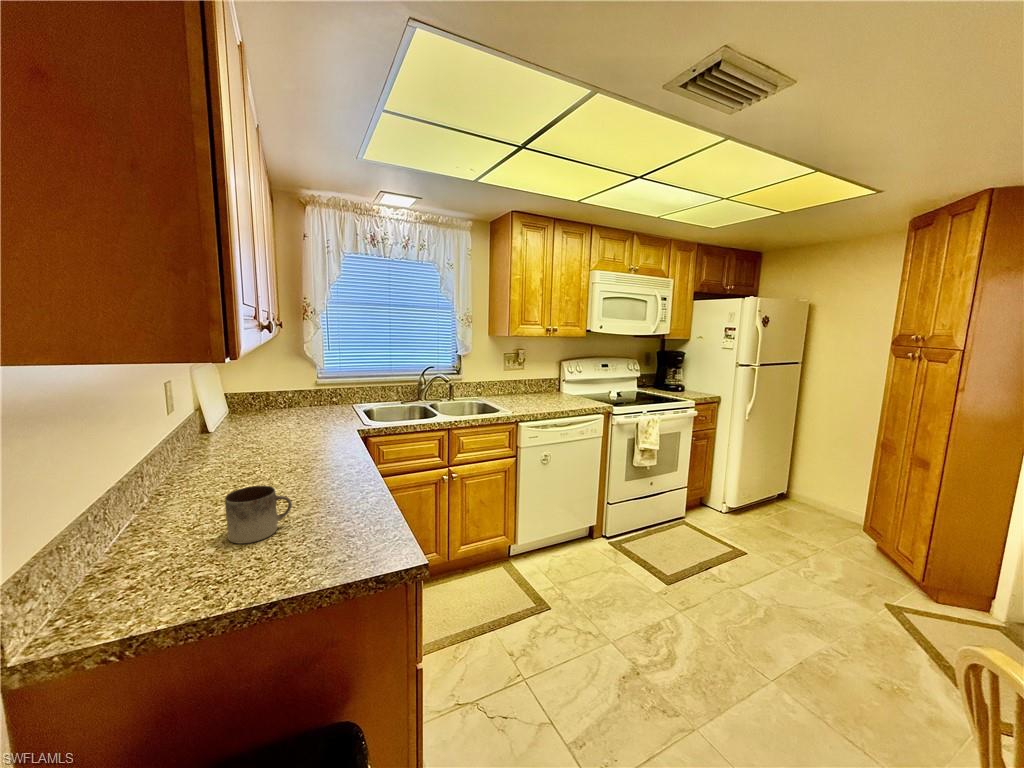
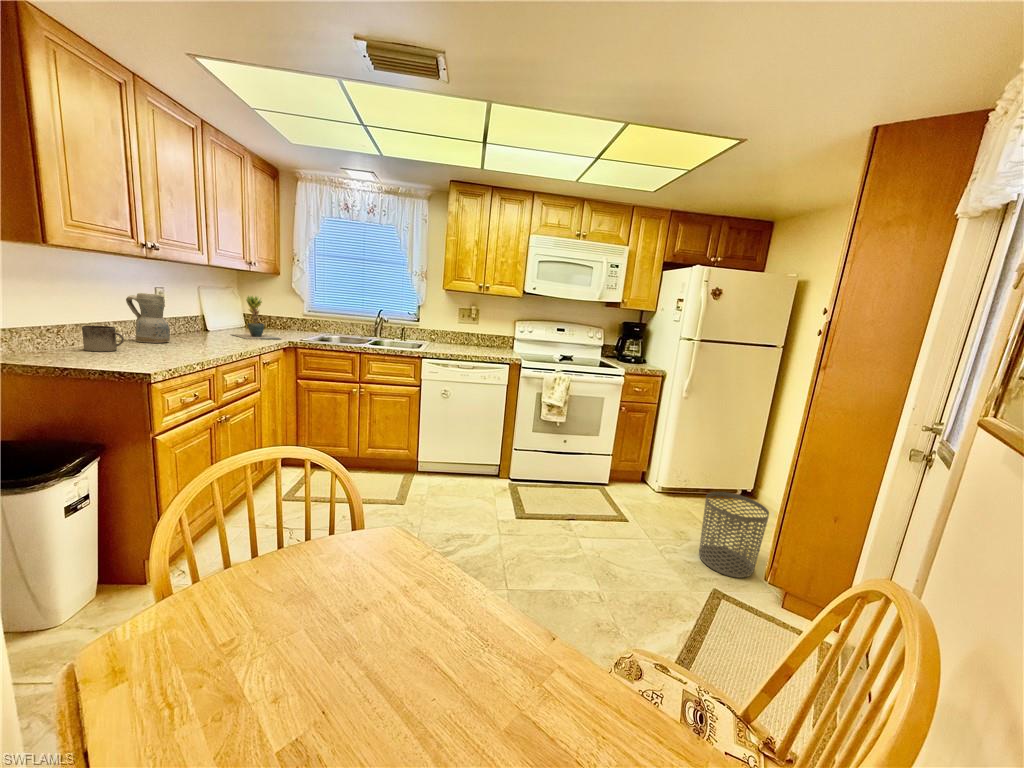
potted plant: none [259,371,339,436] -> present [234,296,279,339]
ceramic pitcher: none [194,403,264,488] -> present [126,293,170,343]
waste bin: none [834,508,905,587] -> present [699,492,769,578]

